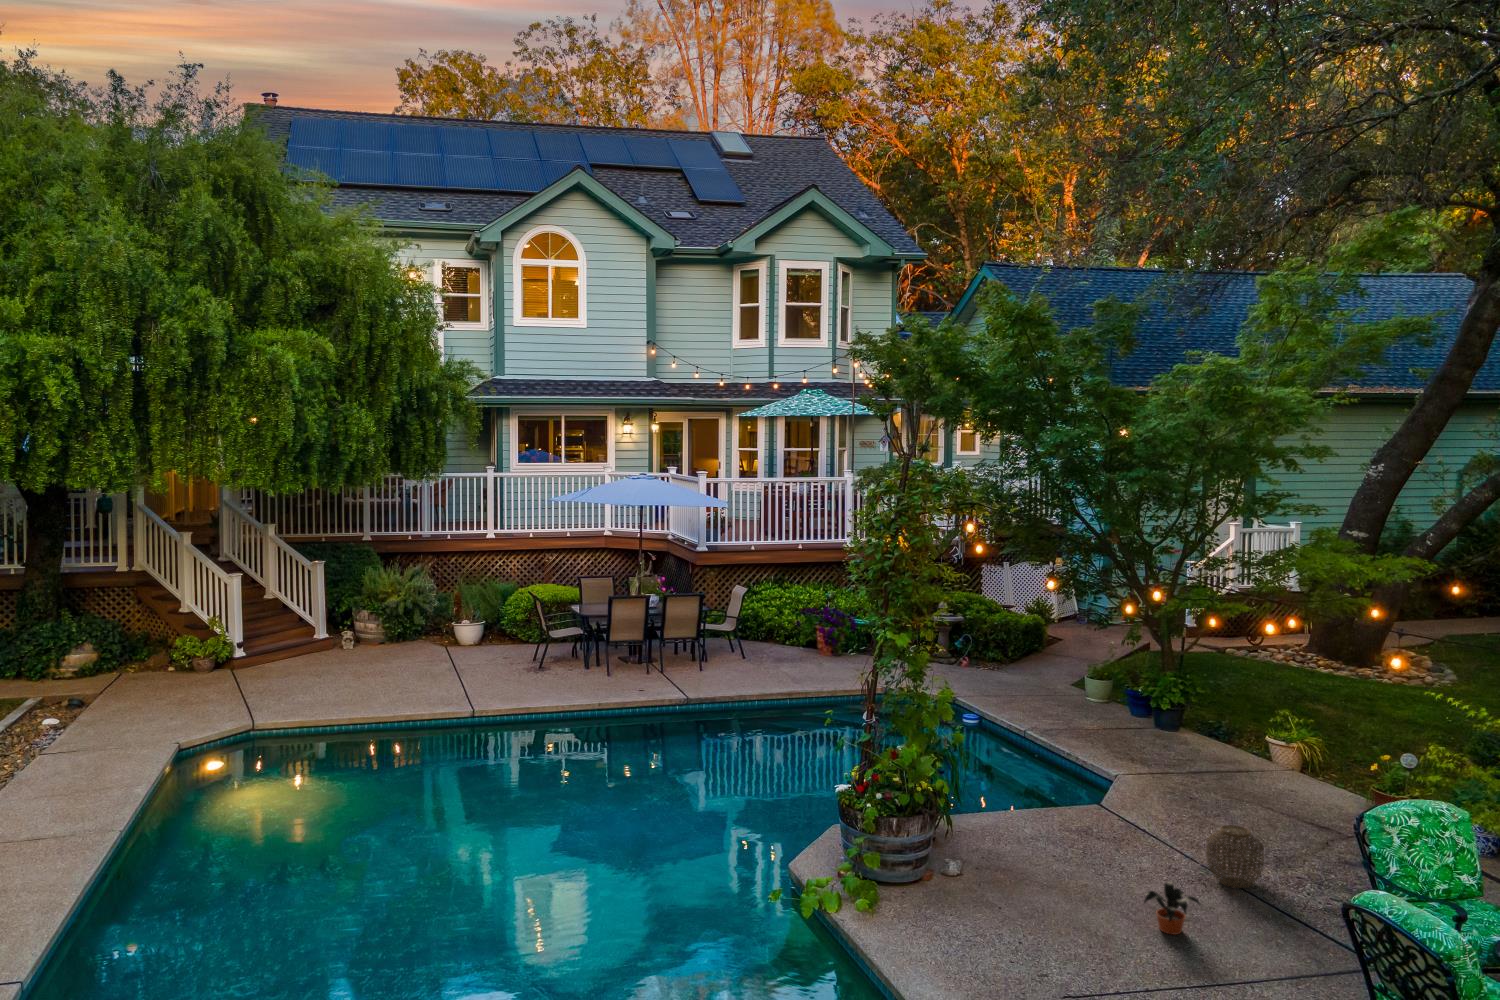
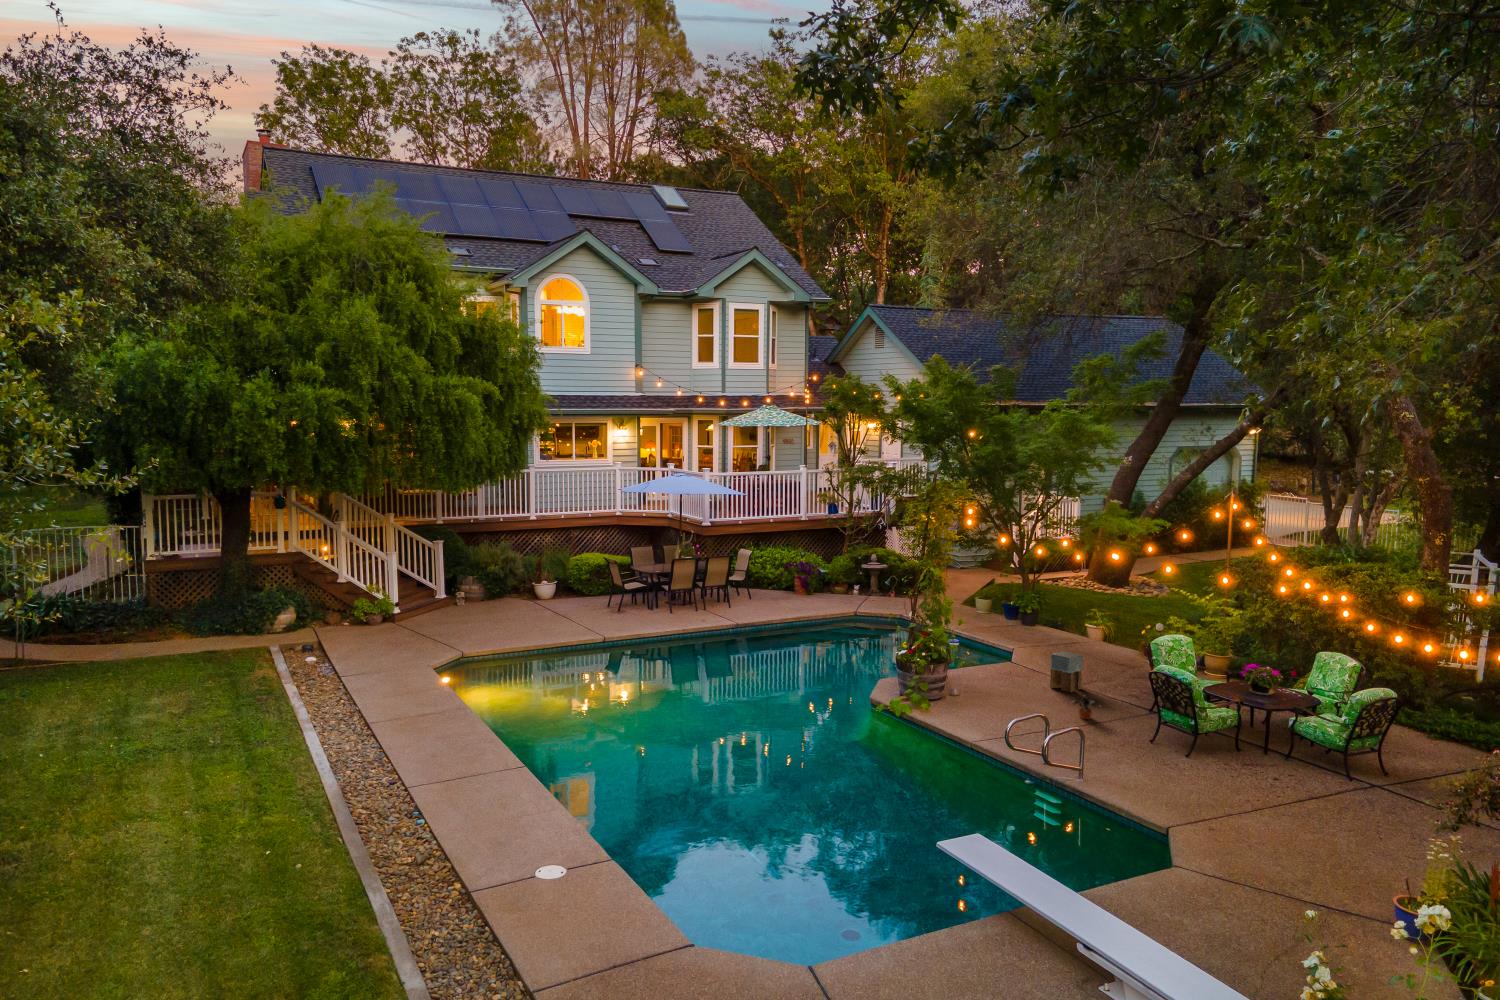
stool: none [1129,779,1192,862] -> present [1050,651,1083,692]
woven basket: present [1206,825,1264,888] -> none [1094,670,1122,700]

